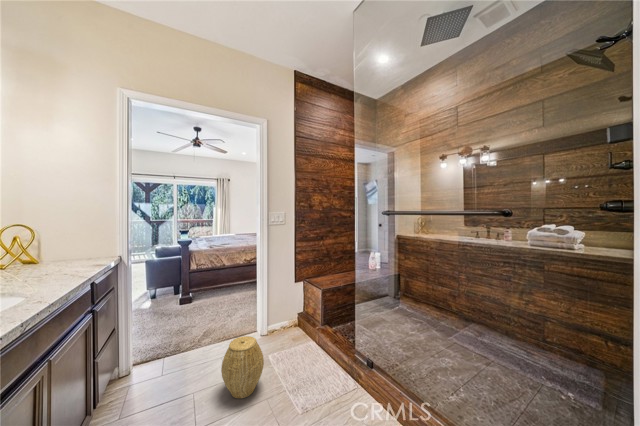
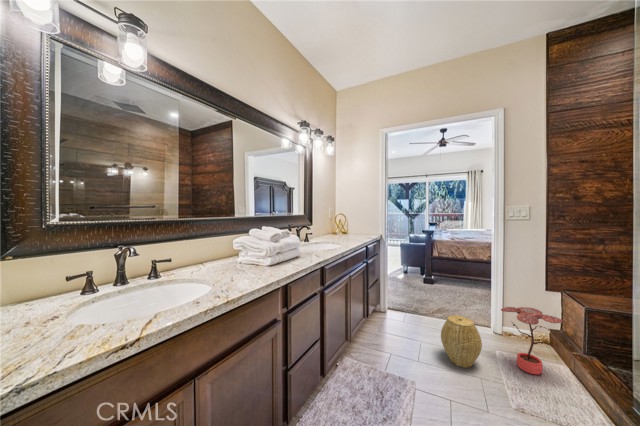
potted plant: none [274,302,315,363] -> present [501,307,563,375]

